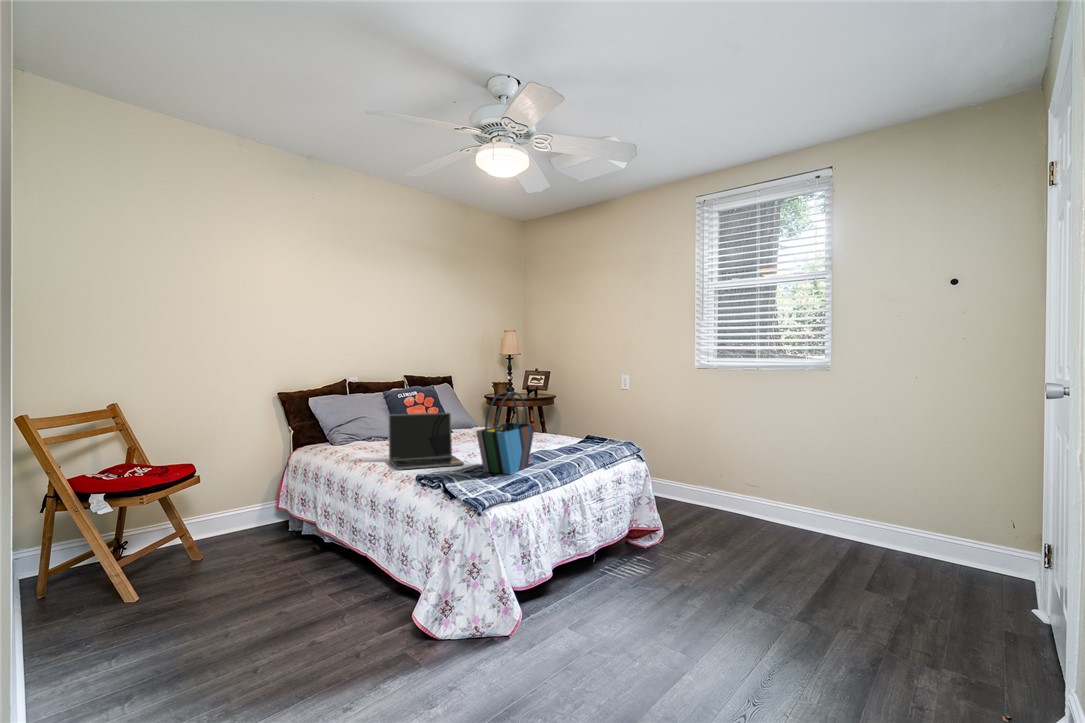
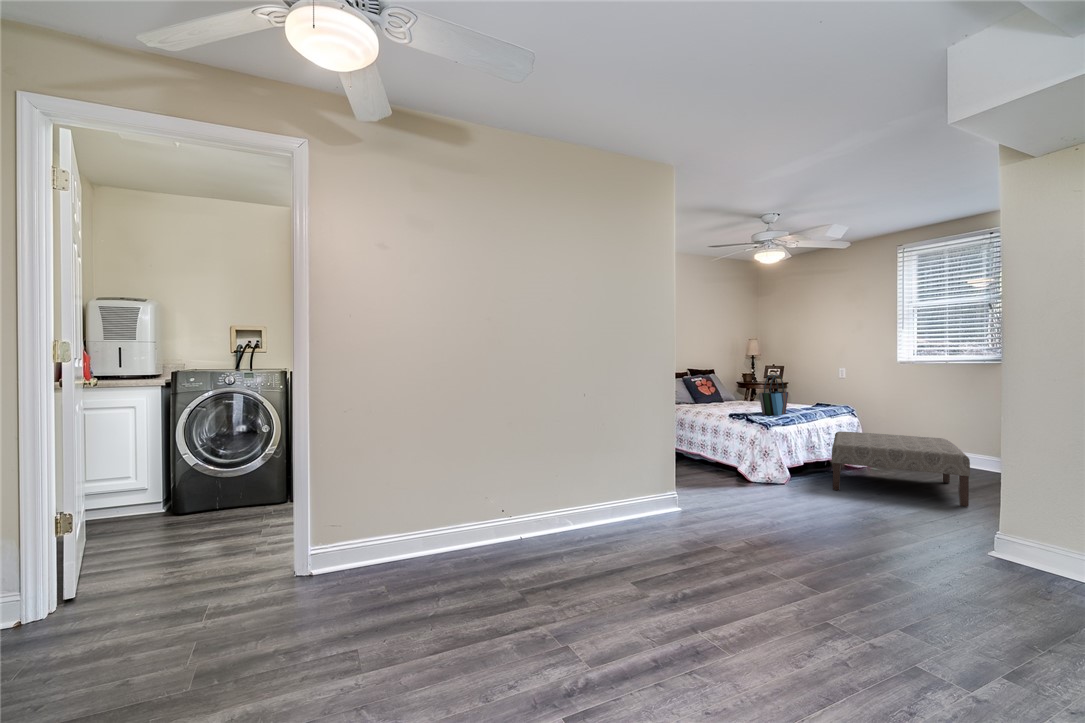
laptop: present [388,413,464,470] -> none [705,387,749,412]
ottoman: none [597,495,843,676] -> present [832,431,970,507]

